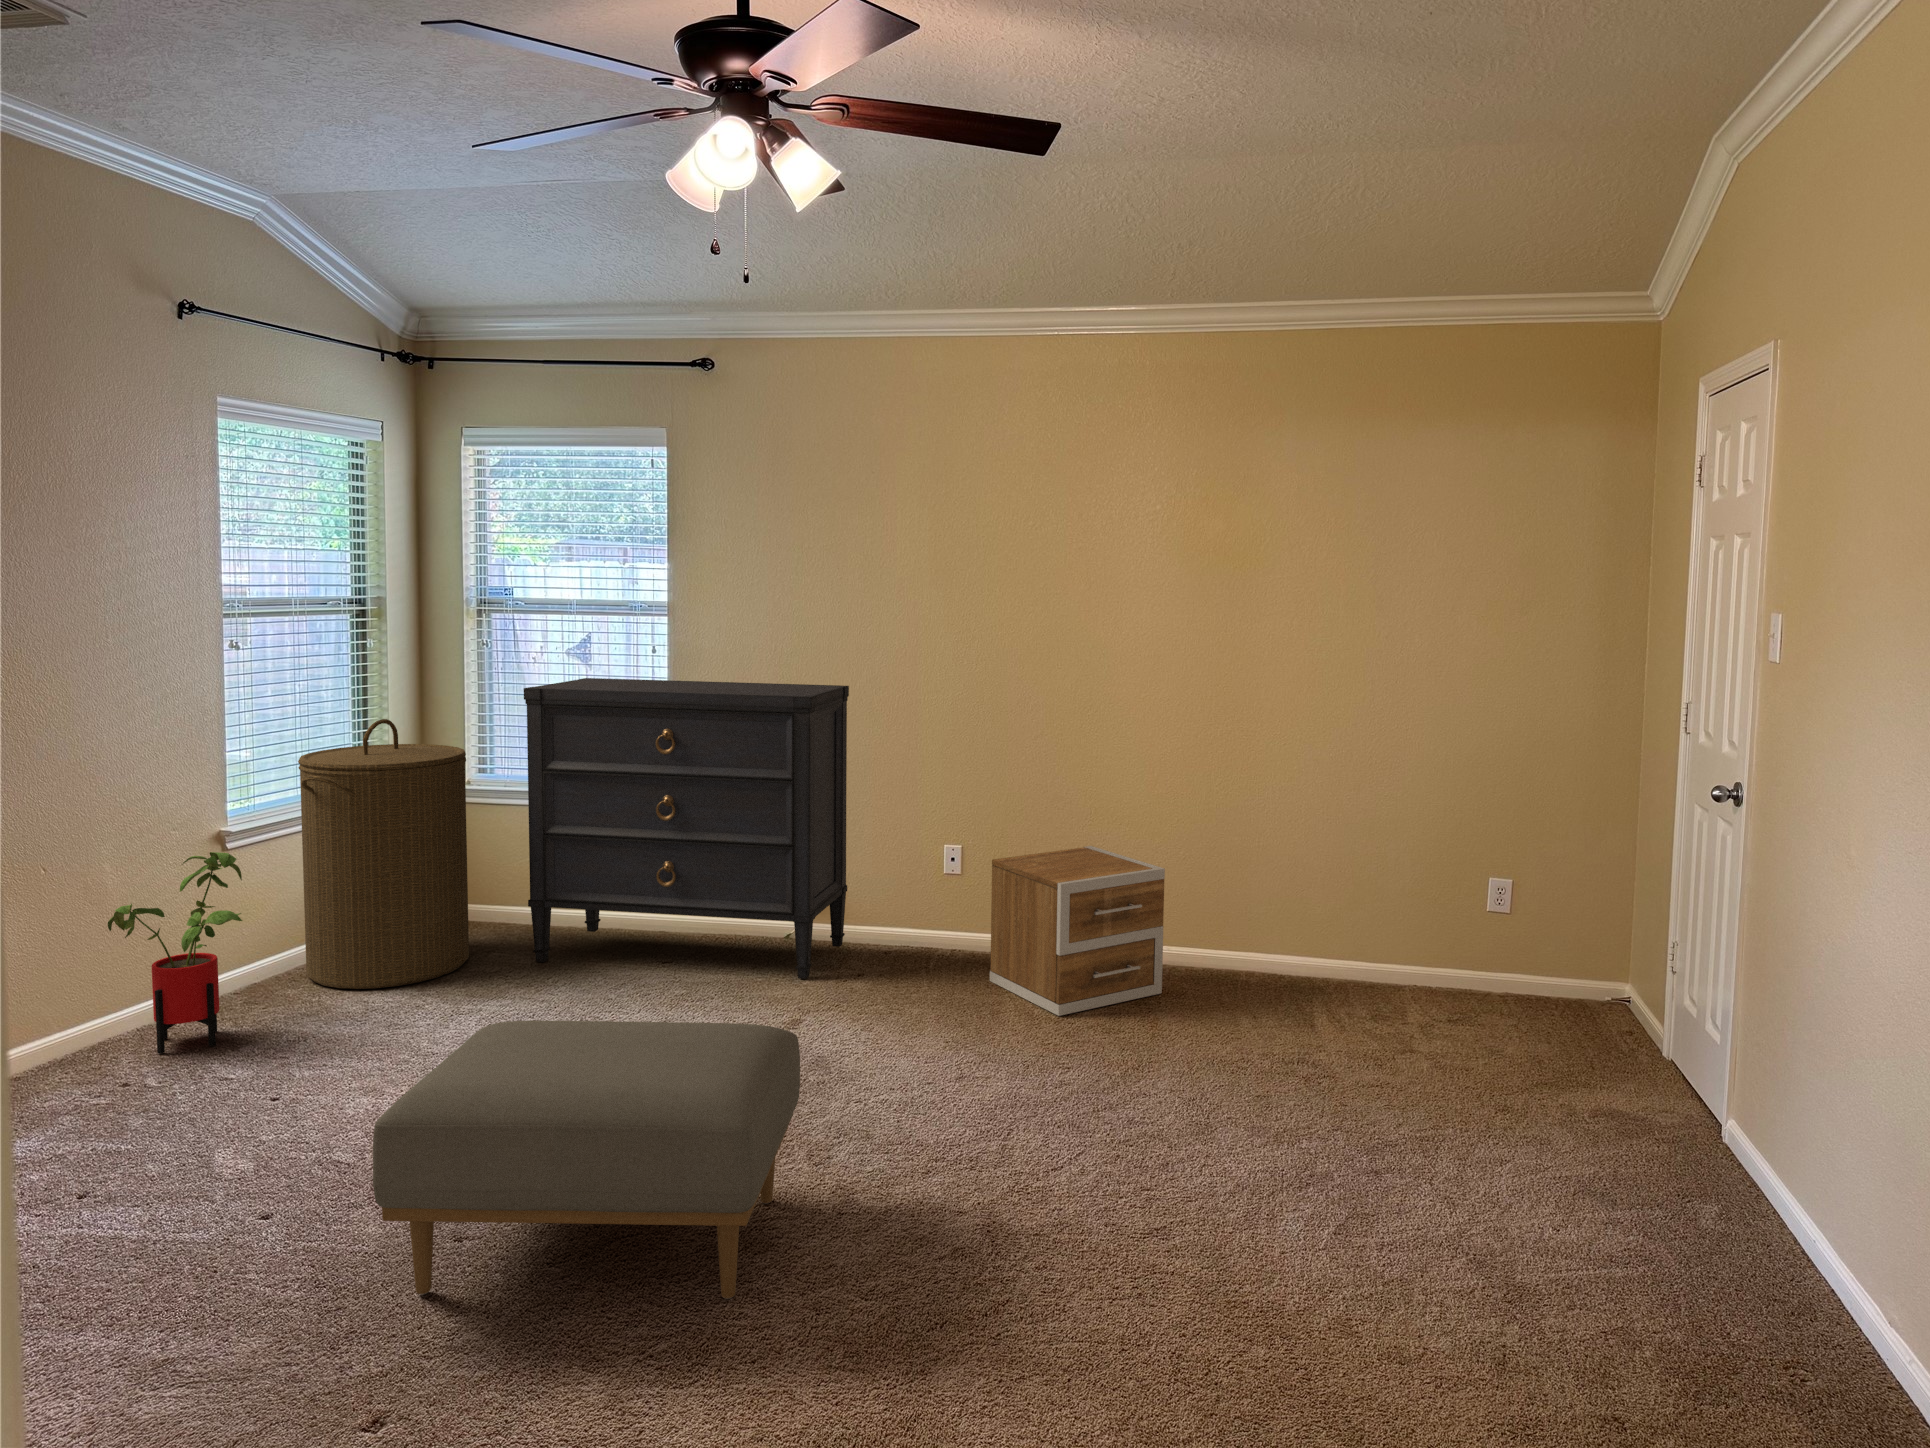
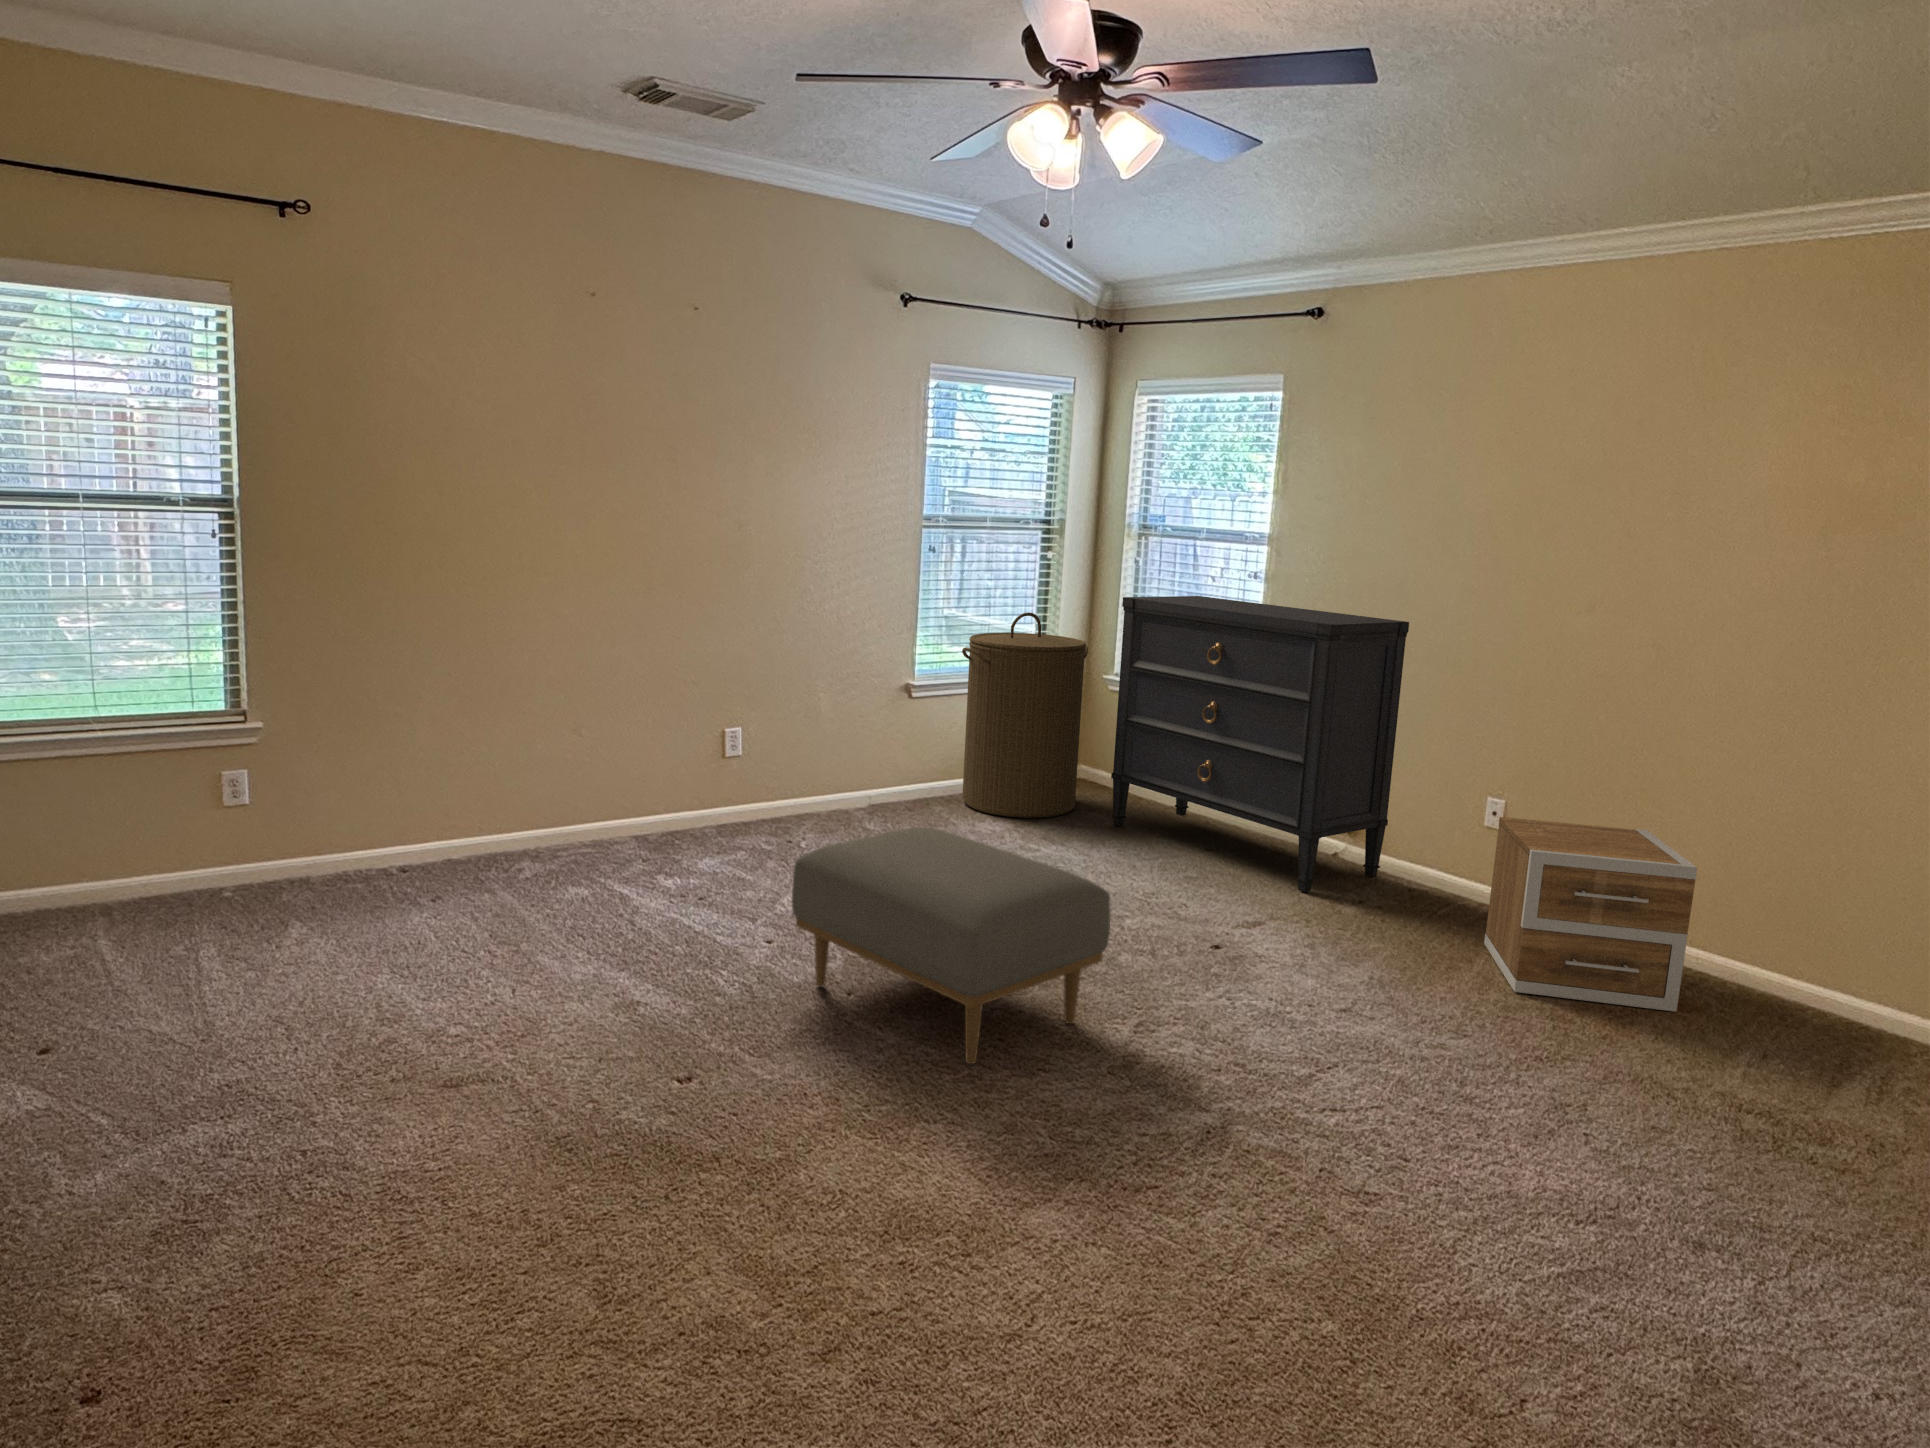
house plant: present [108,852,242,1054] -> none [827,690,908,822]

